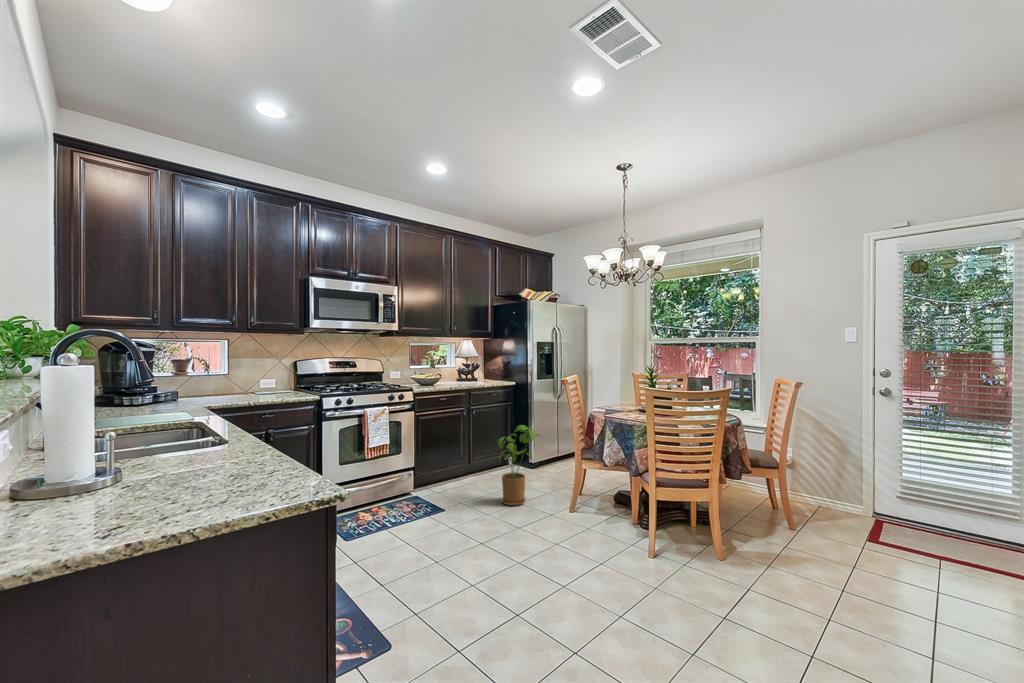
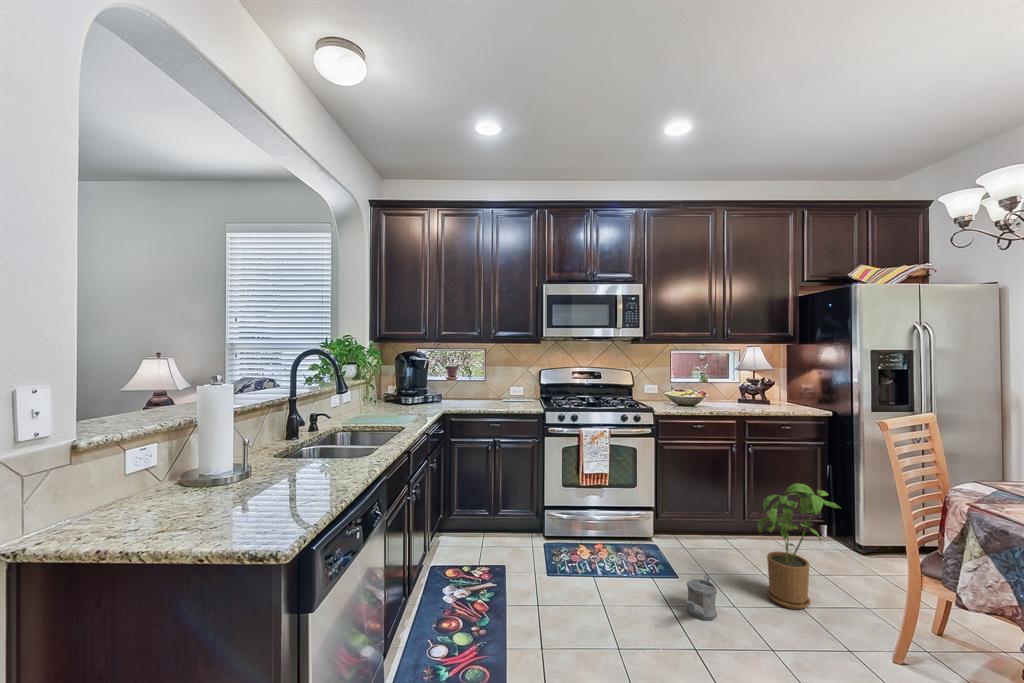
watering can: none [464,498,484,527] -> present [686,575,717,620]

